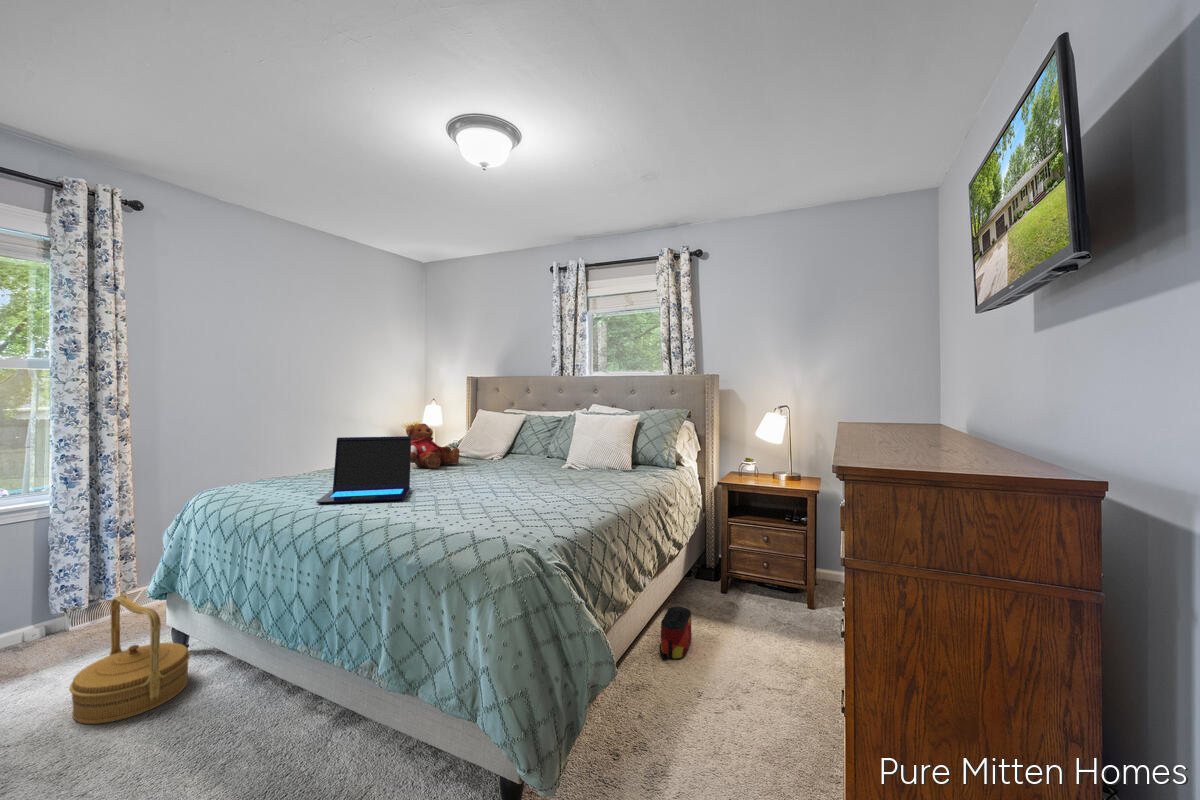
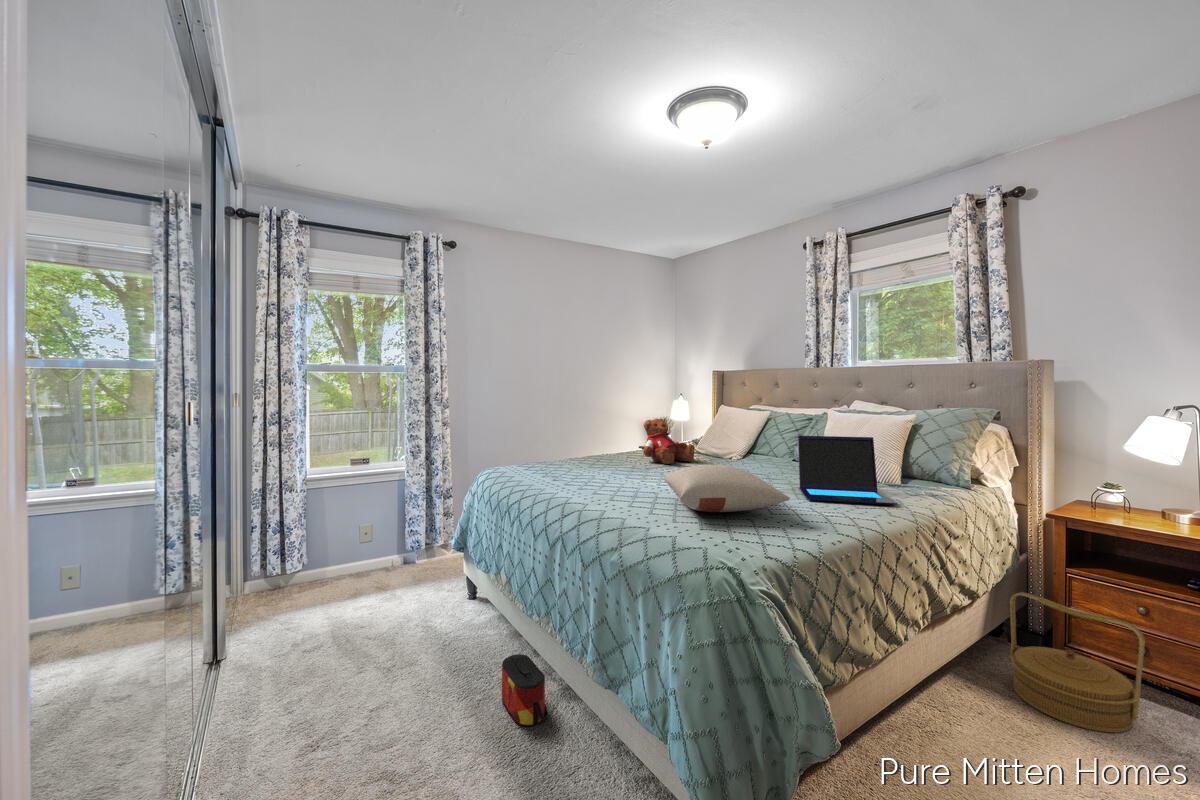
laptop: present [316,436,411,504] -> present [798,436,897,505]
pillow: none [445,464,563,506] -> present [664,465,790,512]
woven basket: present [69,595,190,724] -> present [1010,592,1145,733]
bag: present [660,607,691,660] -> present [502,654,548,727]

